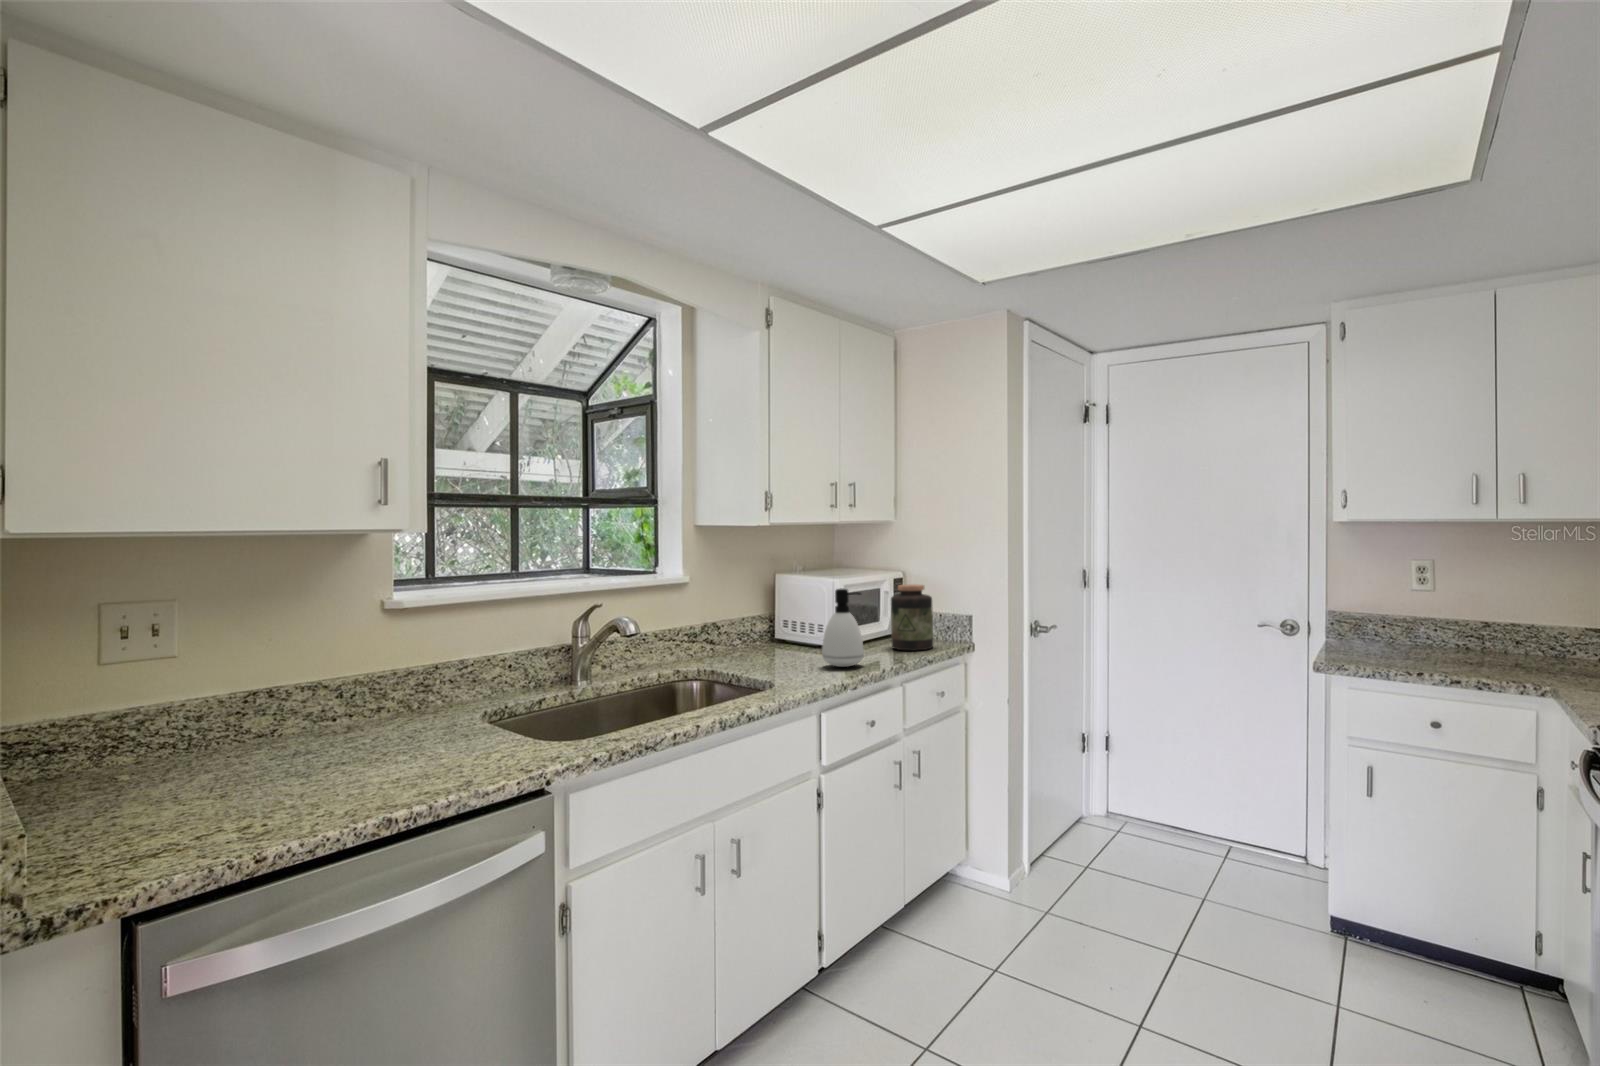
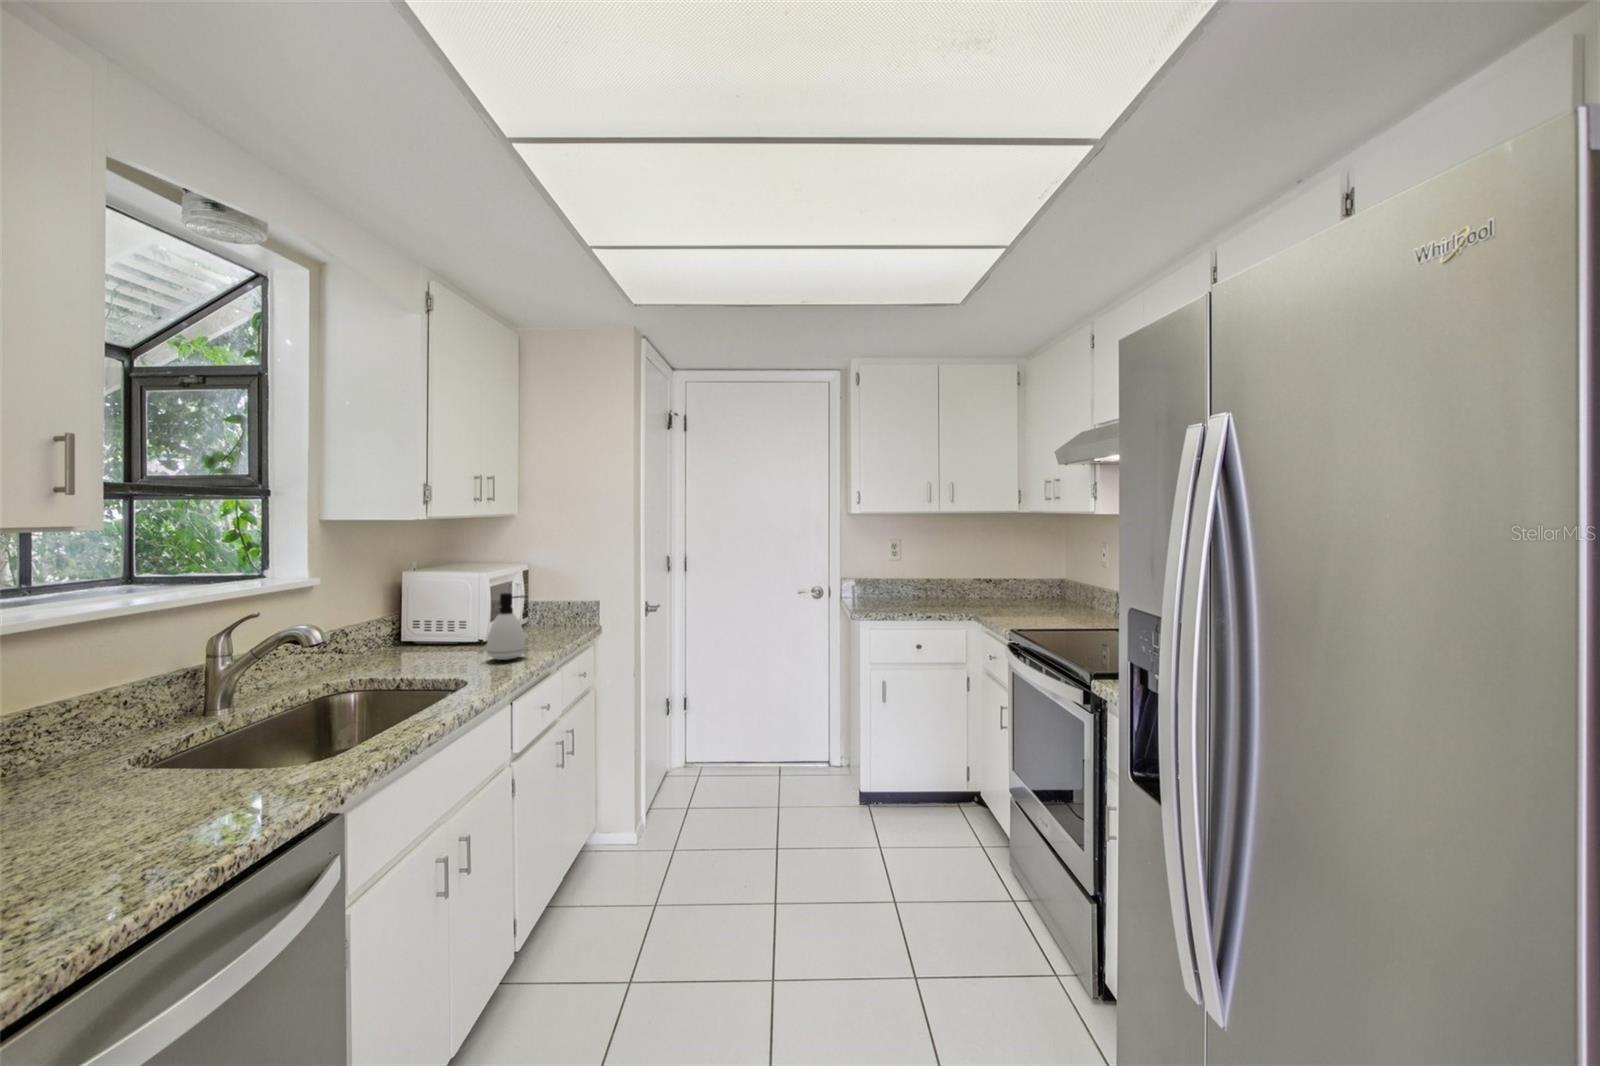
jar: present [891,584,933,651] -> none [528,585,564,640]

